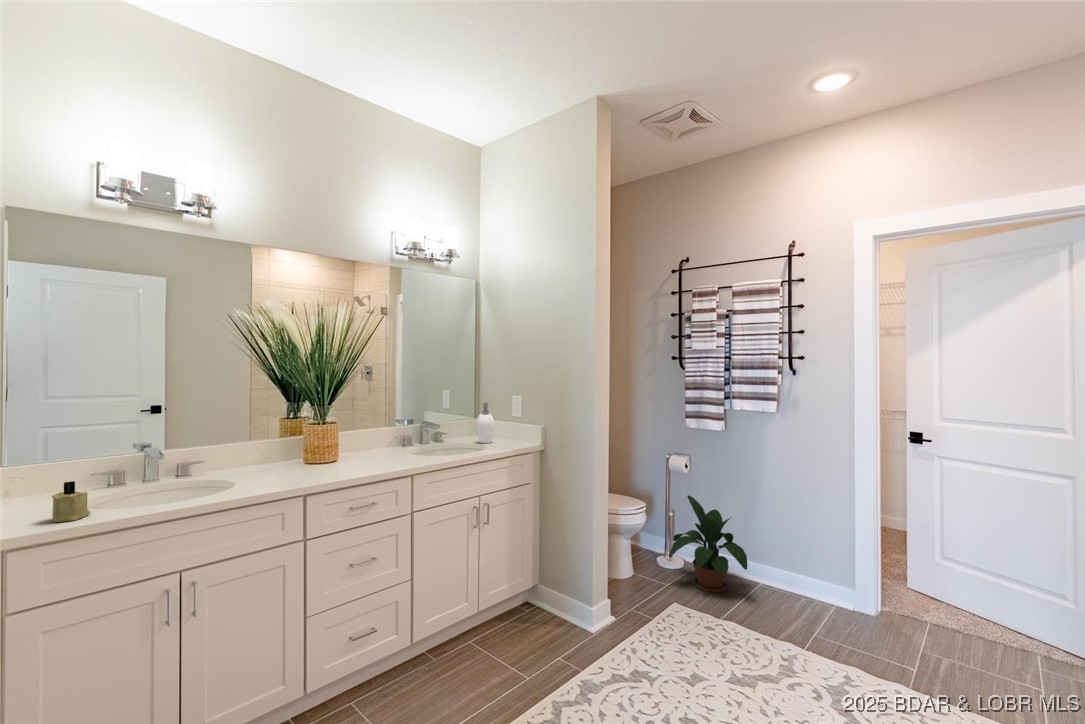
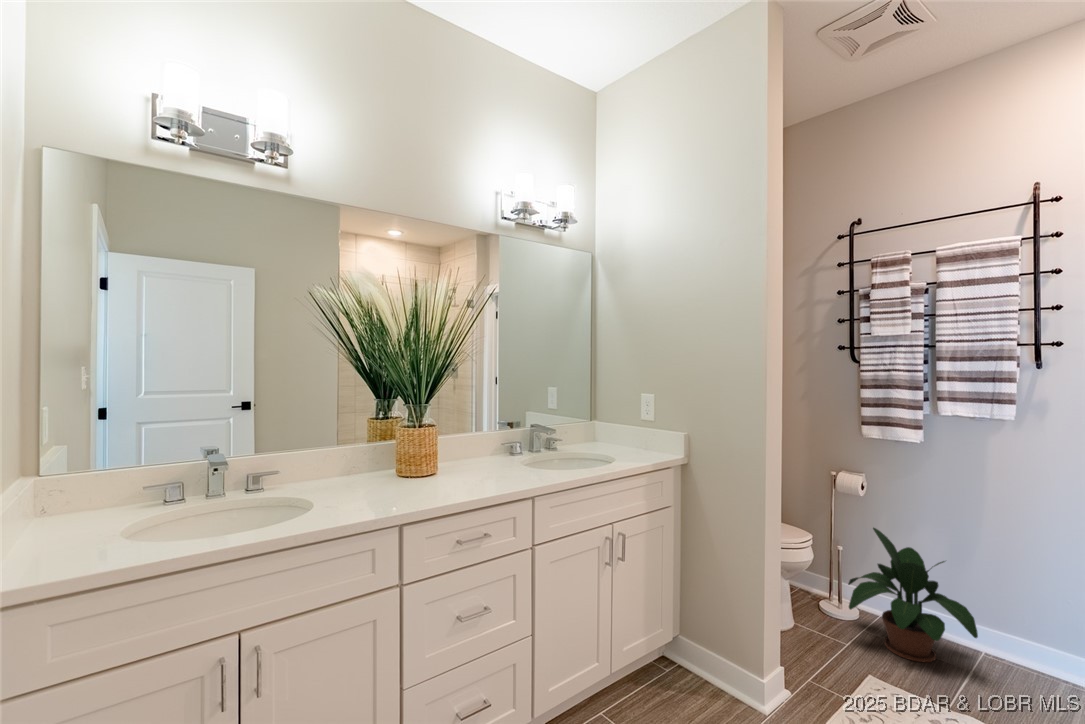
soap dispenser: present [477,403,494,443] -> none [596,402,621,453]
candle: present [52,481,90,522] -> none [69,504,122,563]

